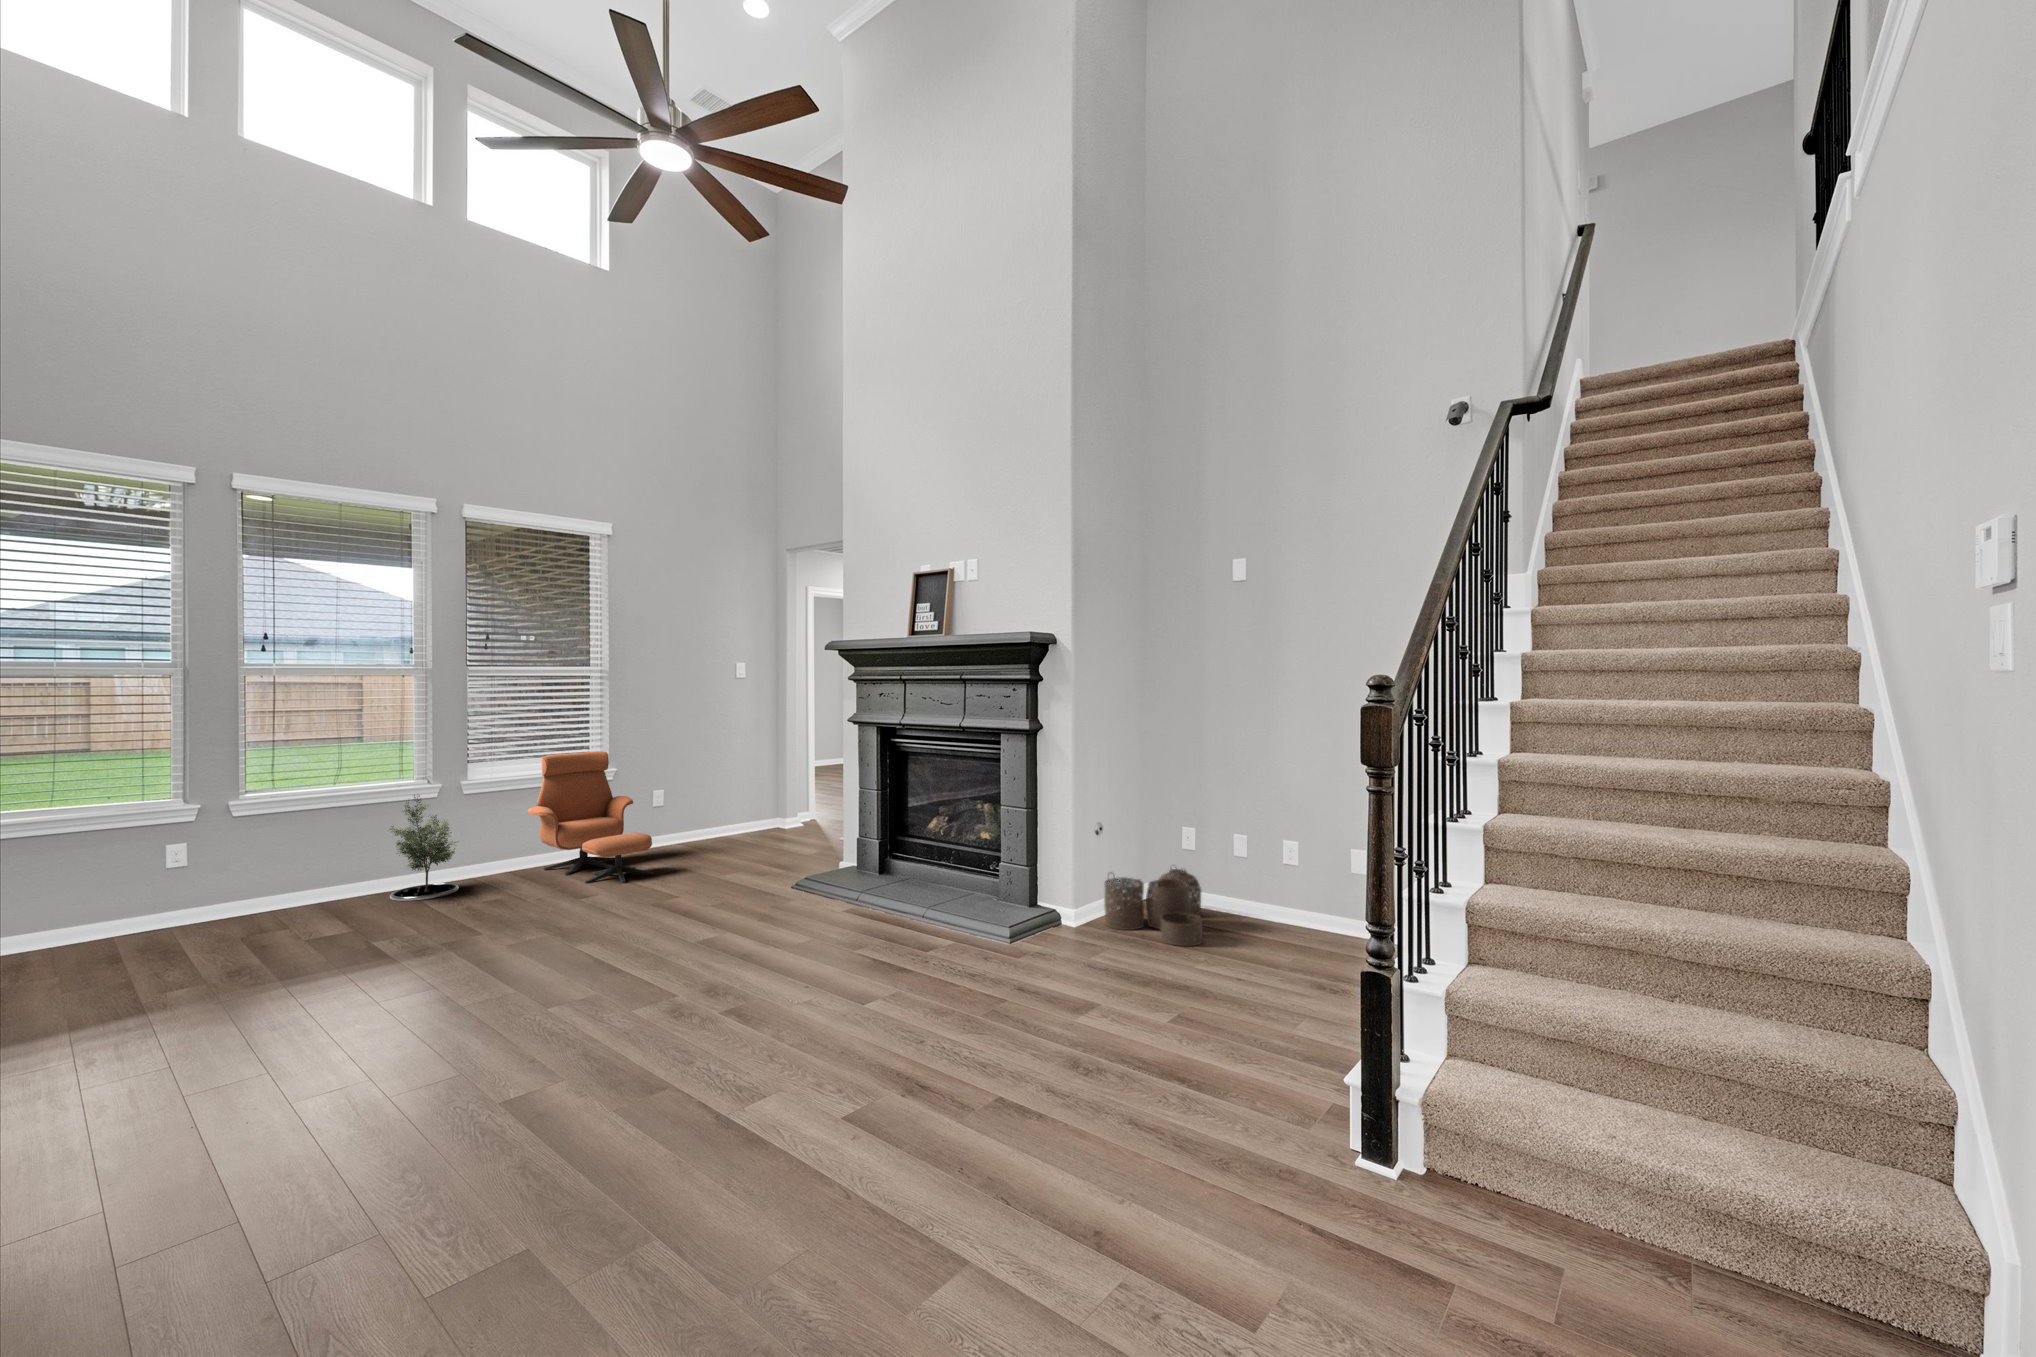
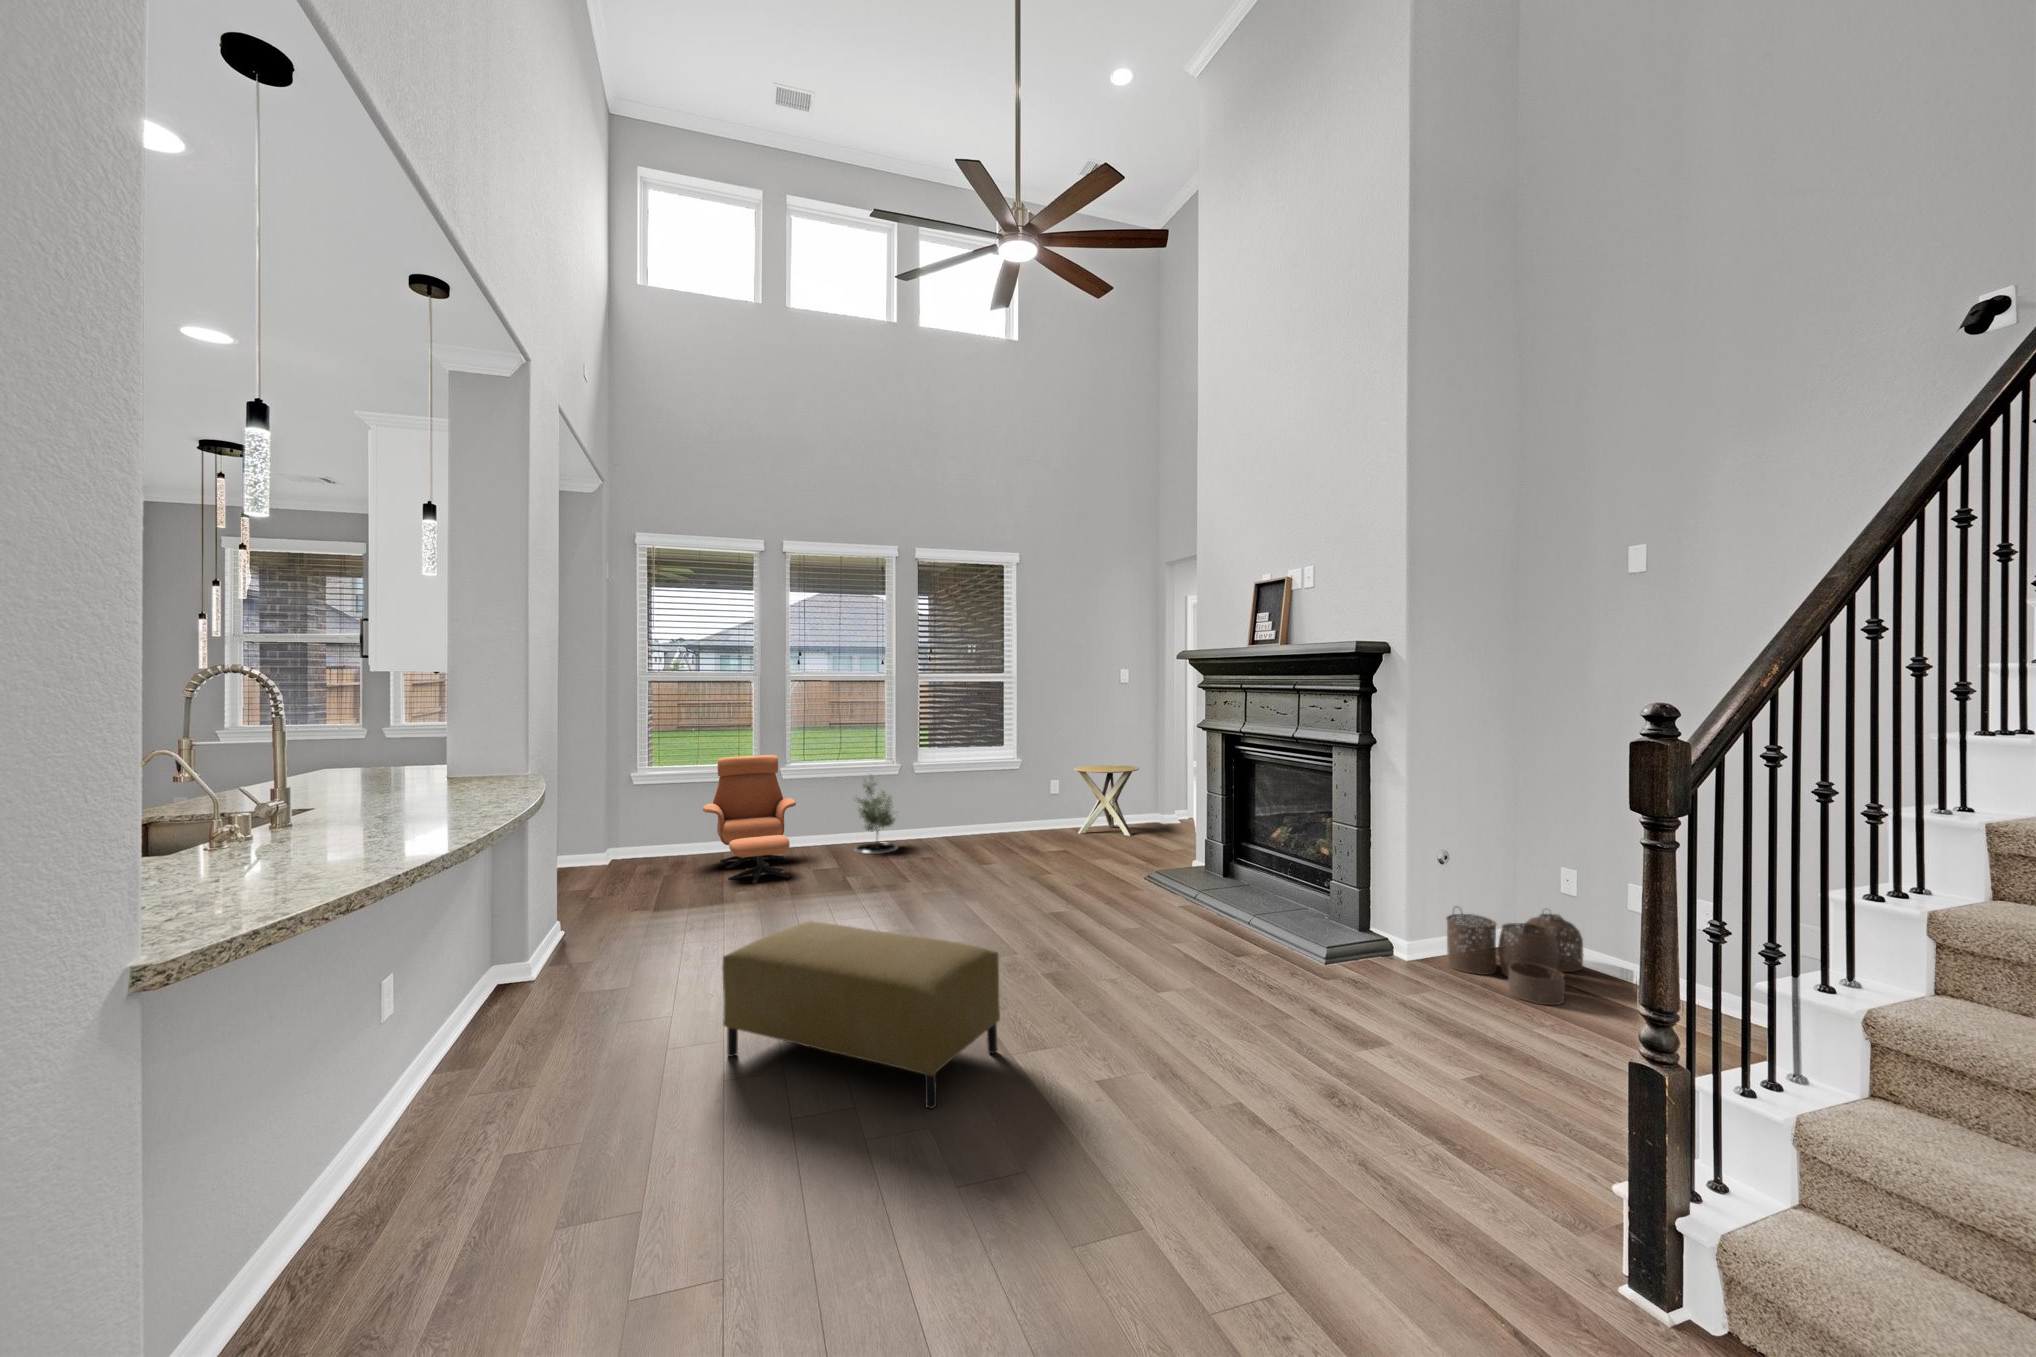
lounge chair: present [527,751,654,883] -> present [703,755,796,884]
side table: none [689,768,765,847] -> present [1074,765,1139,836]
ottoman: none [281,984,716,1216] -> present [722,921,1000,1108]

